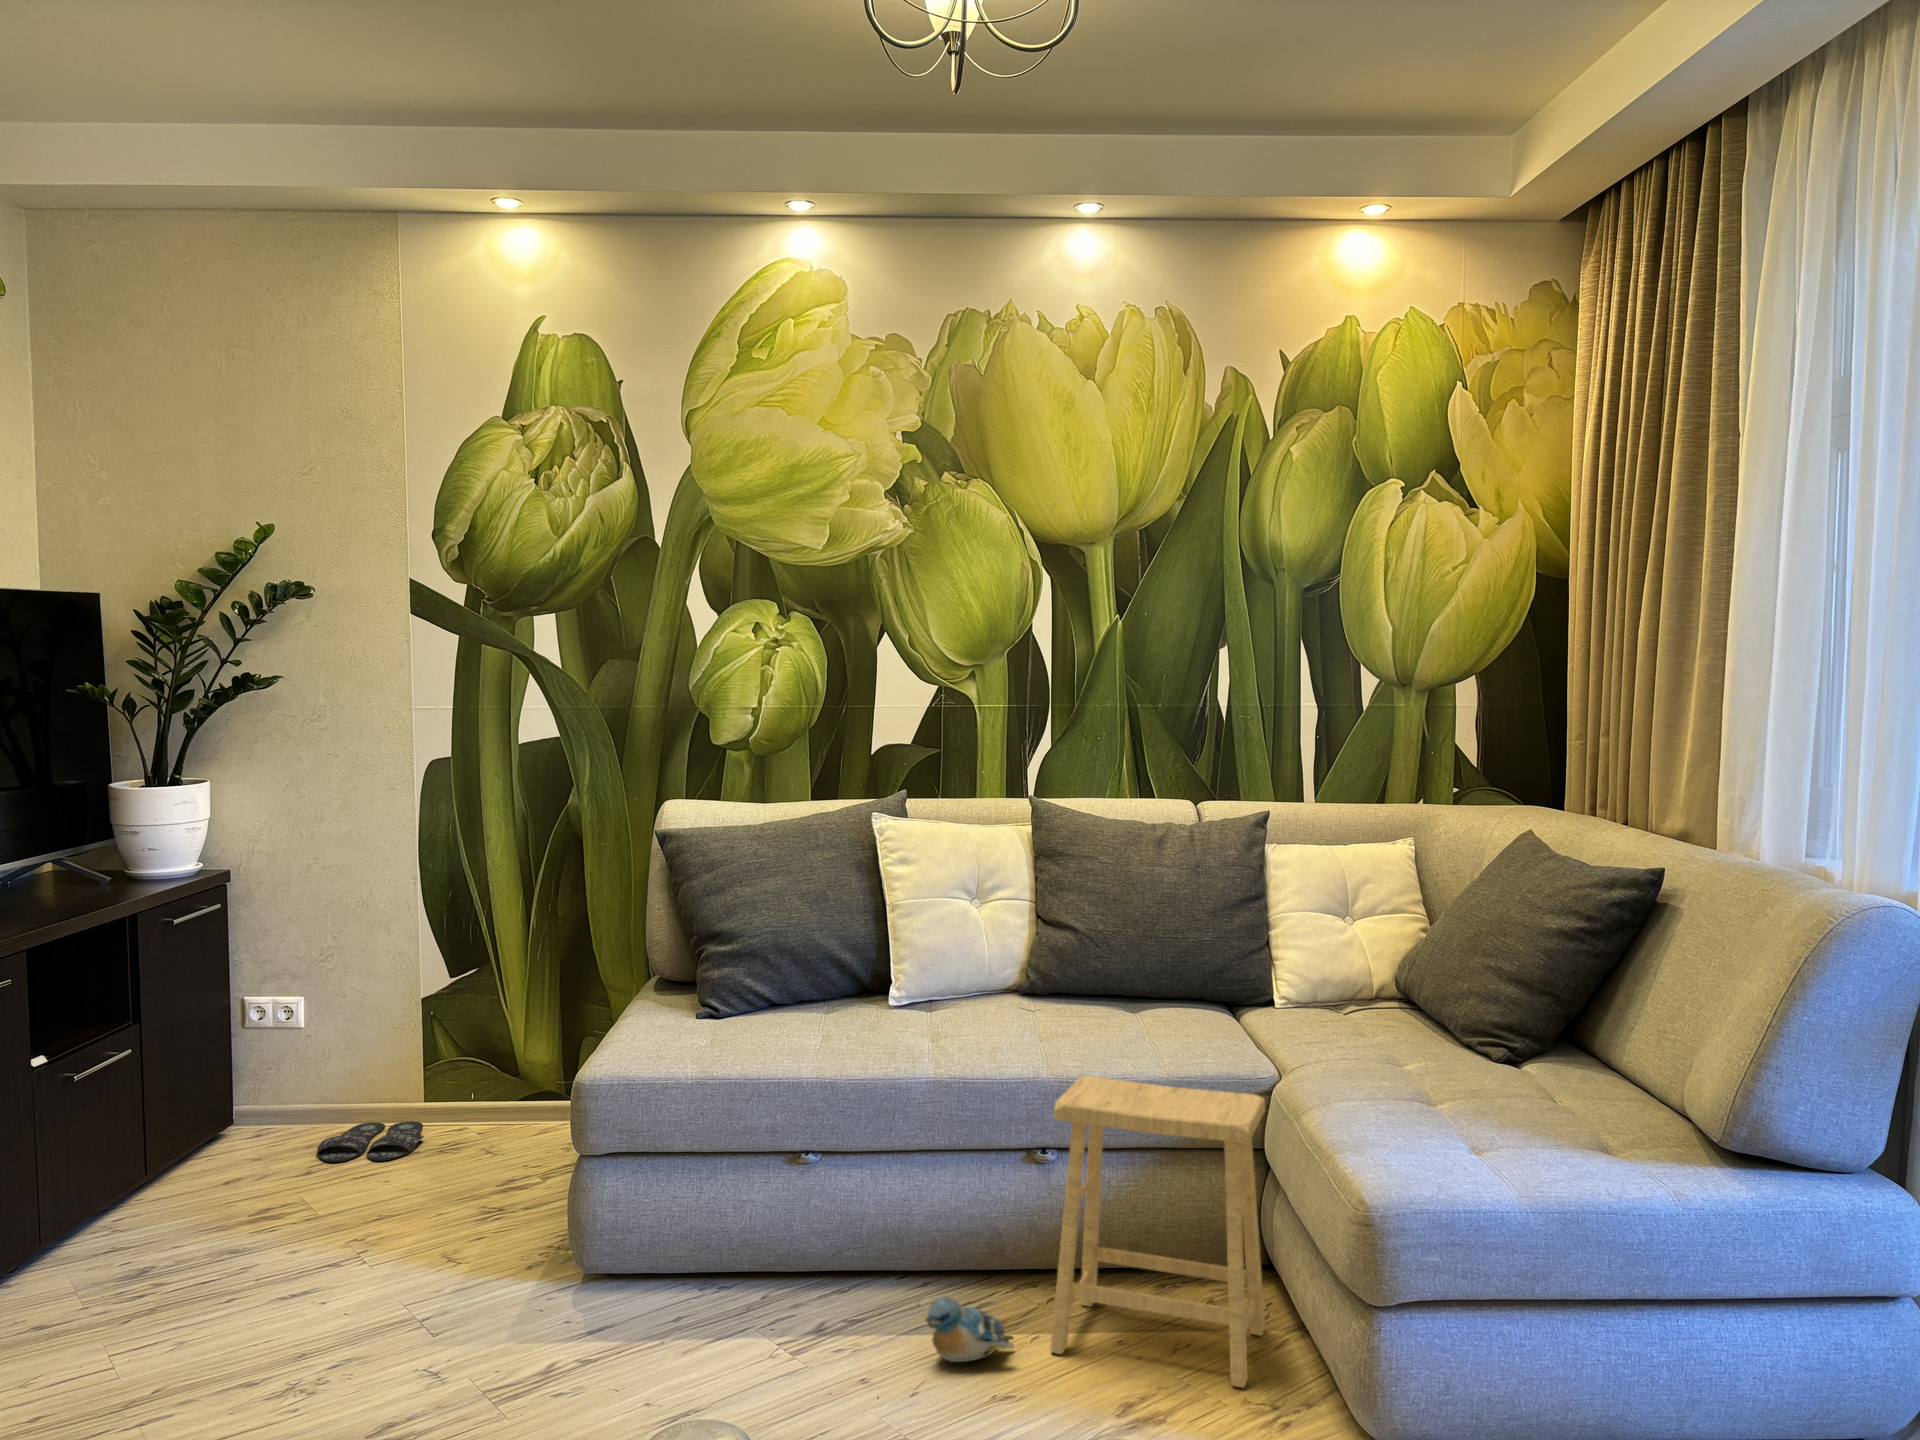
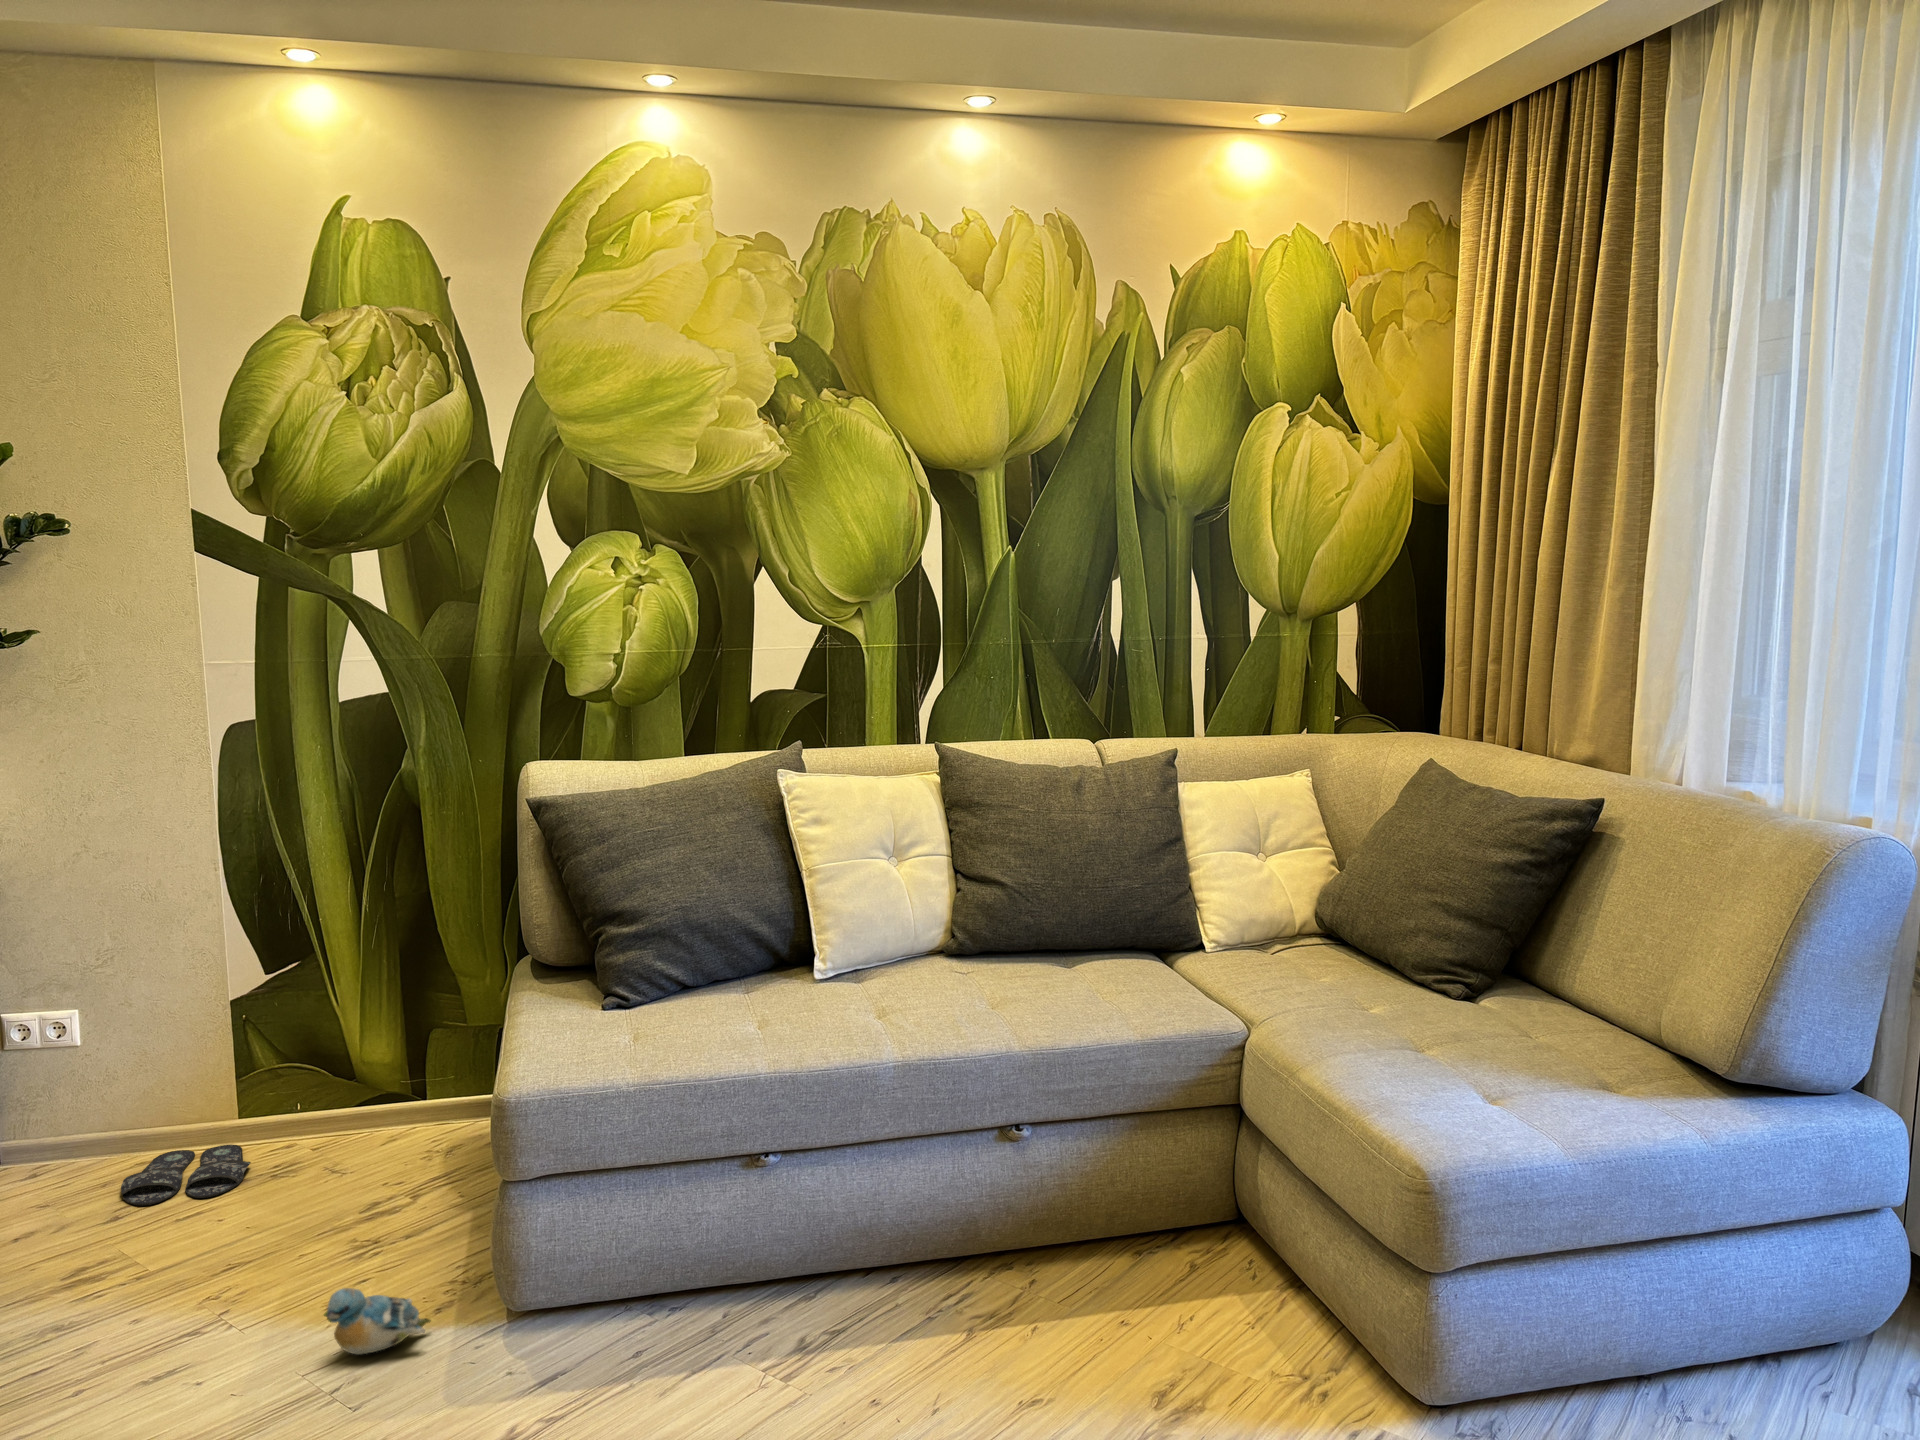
footstool: present [1050,1076,1265,1387] -> none [1056,1048,1268,1358]
plush toy: present [926,1297,1014,1362] -> present [324,1288,430,1354]

